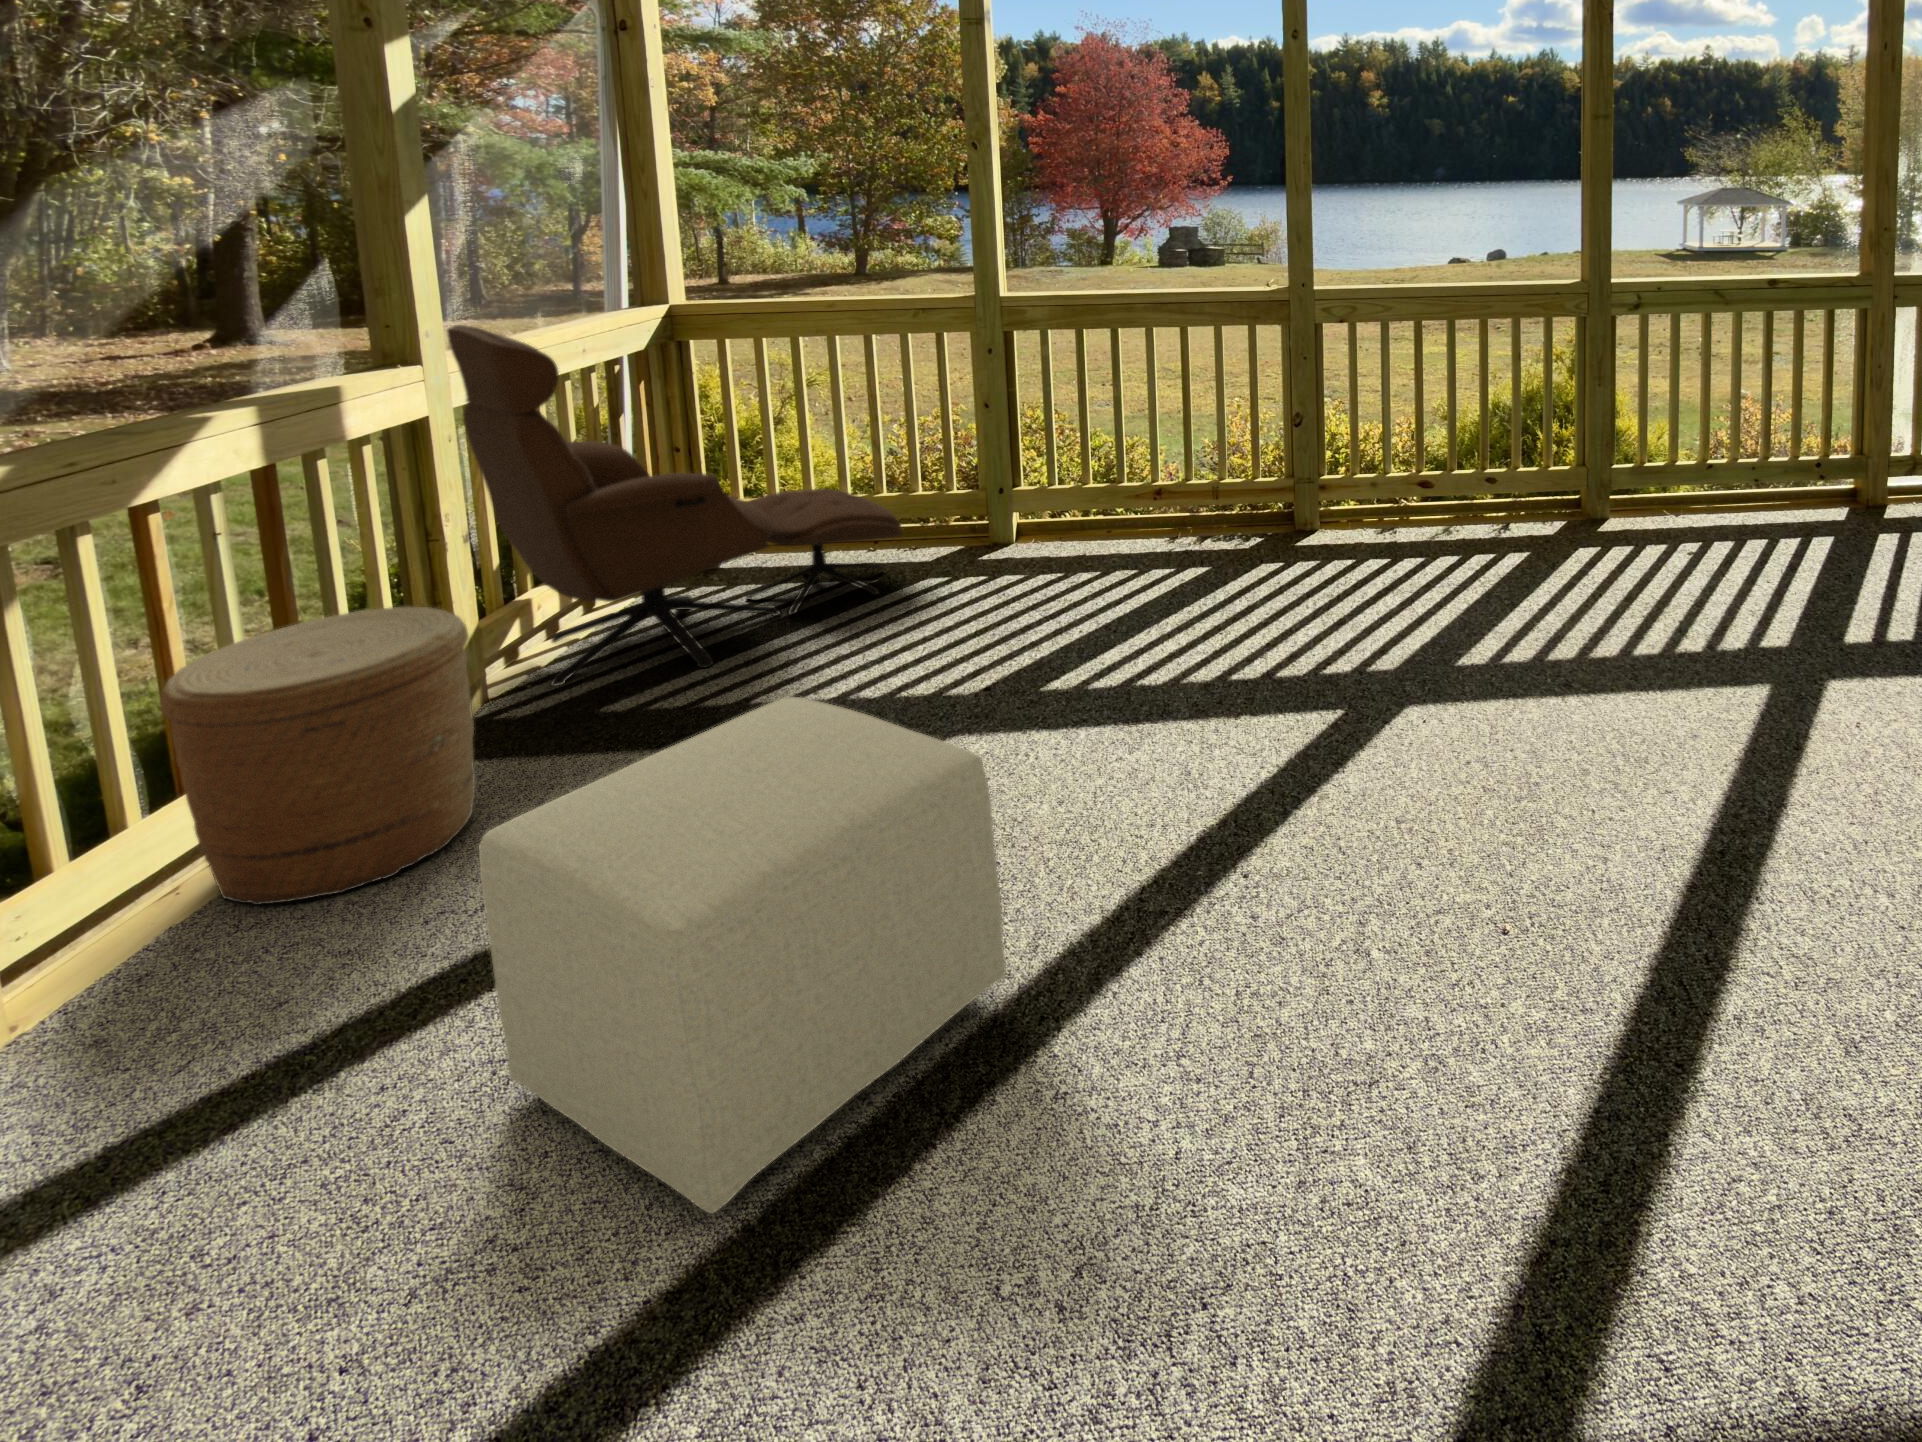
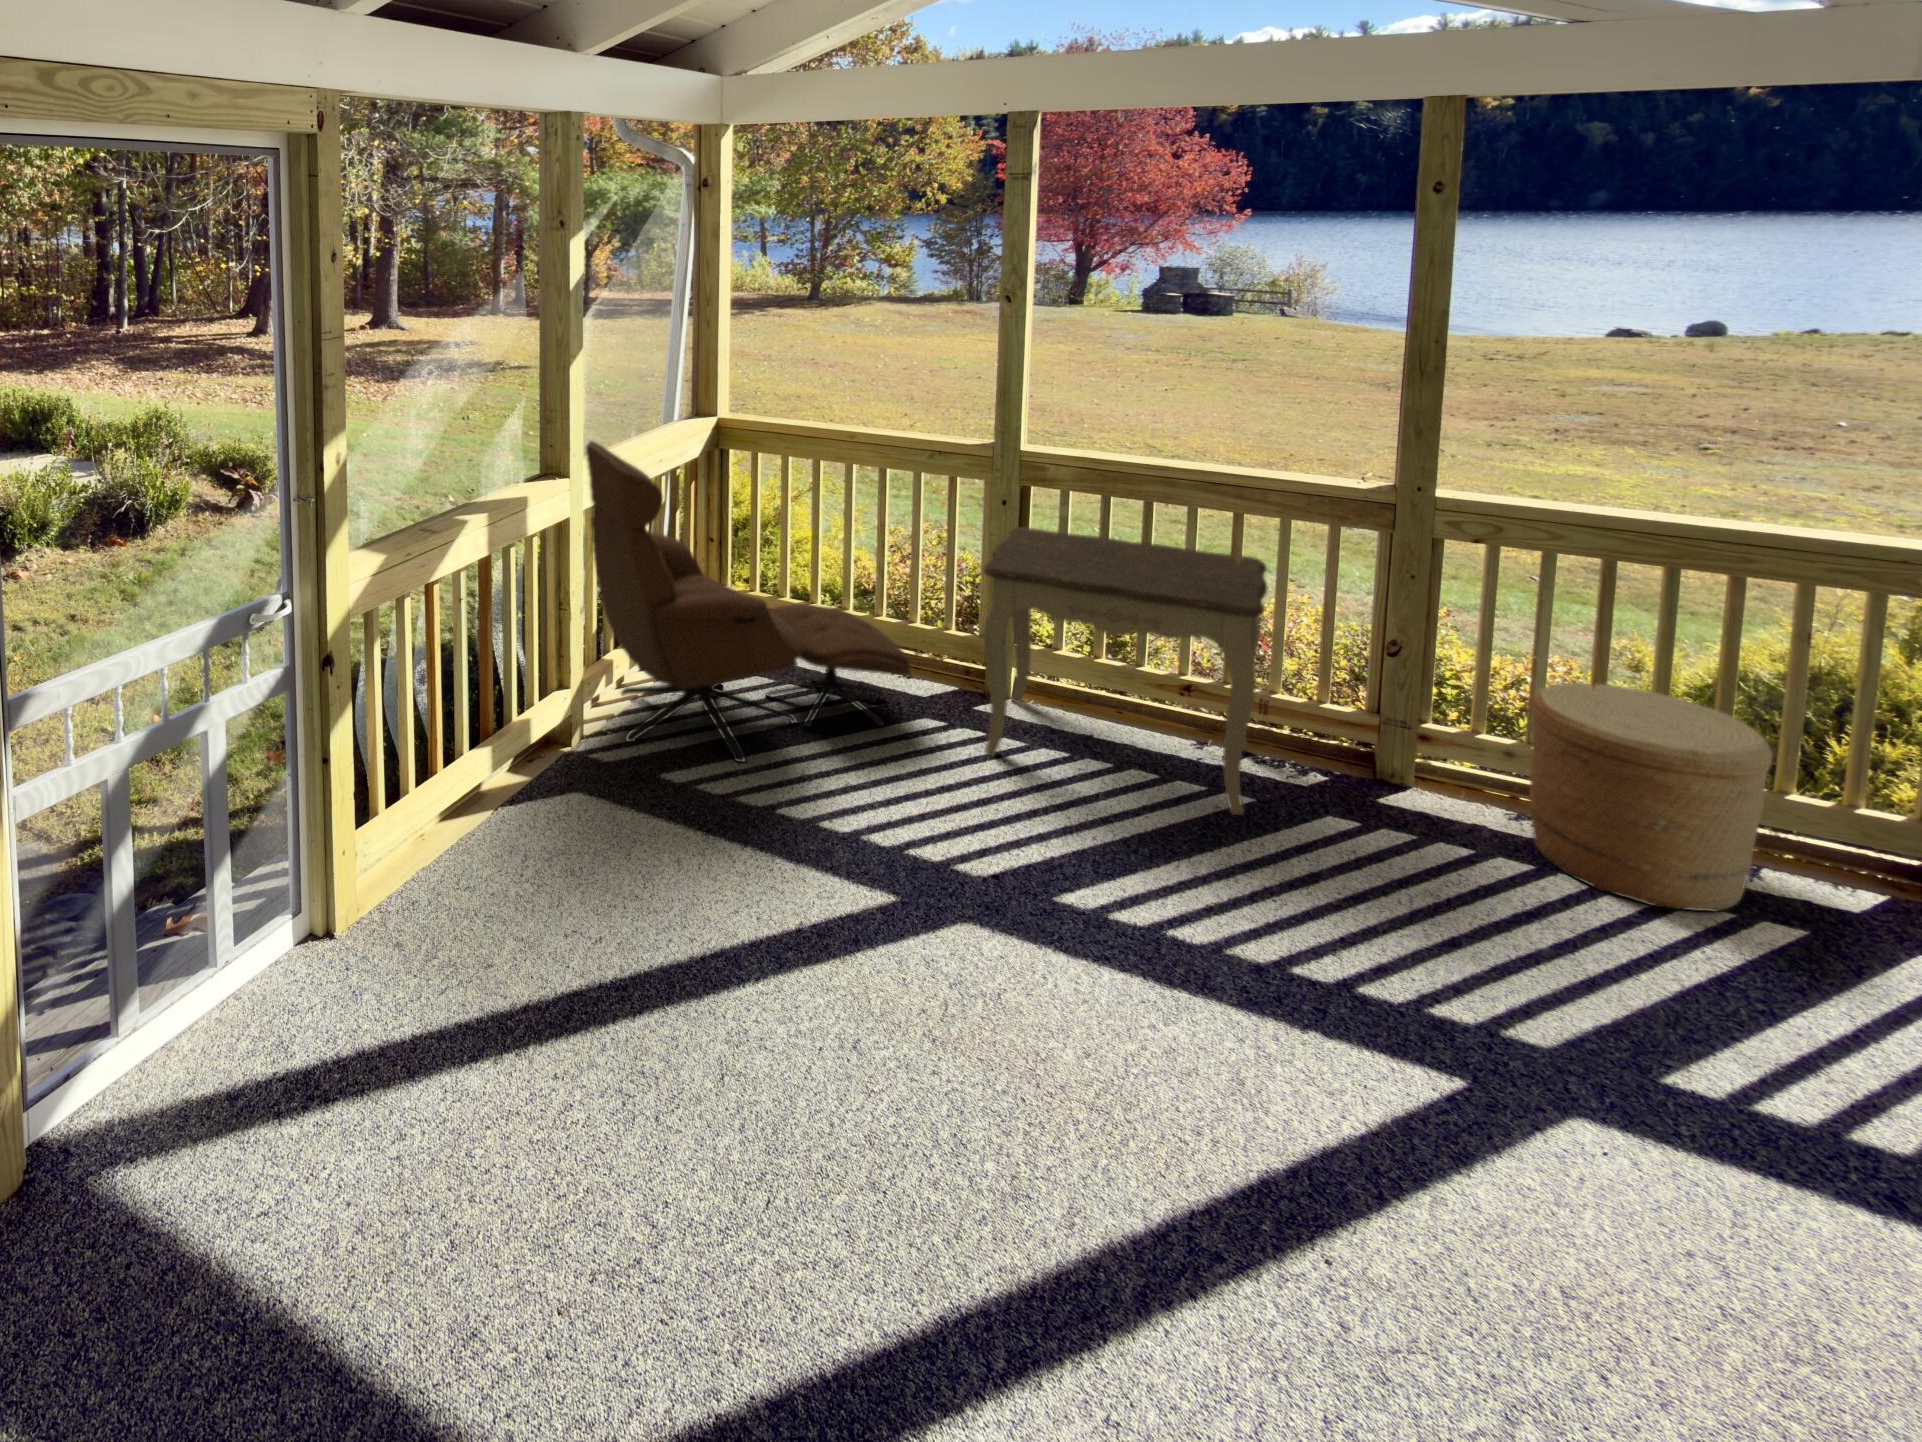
side table: none [959,363,1206,595] -> present [983,527,1268,815]
woven basket: present [160,607,475,905] -> present [1529,683,1772,912]
ottoman: present [479,697,1006,1214] -> none [644,885,1056,1350]

